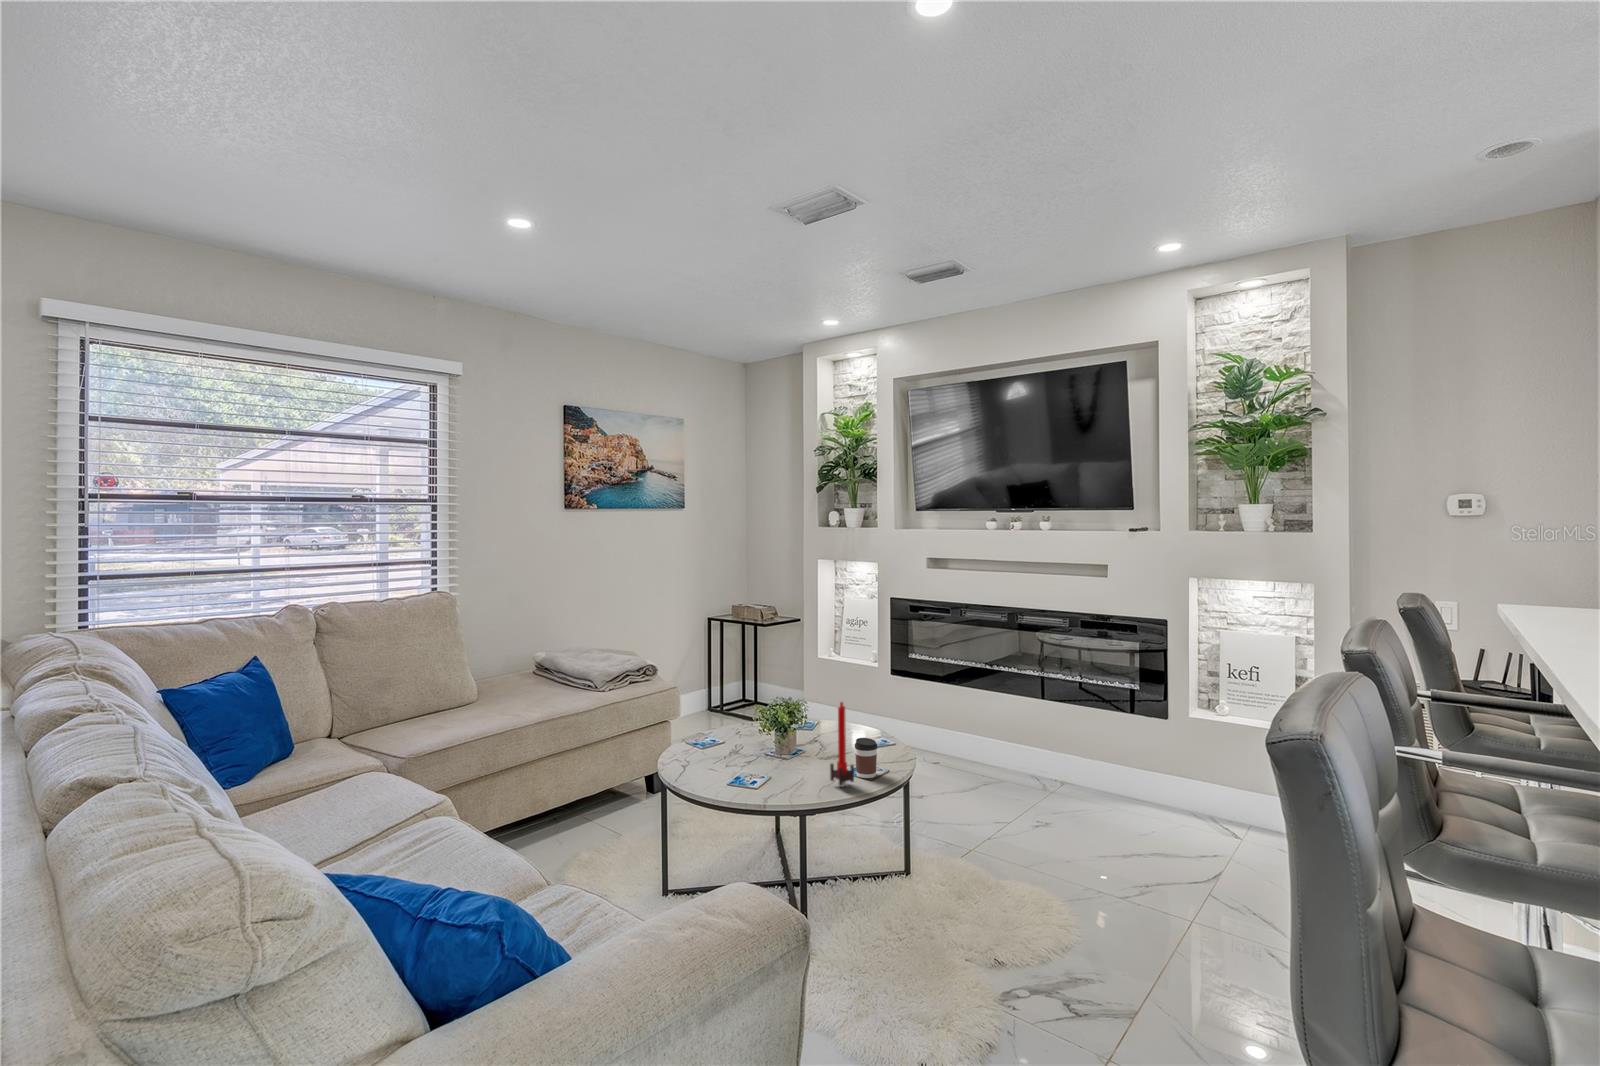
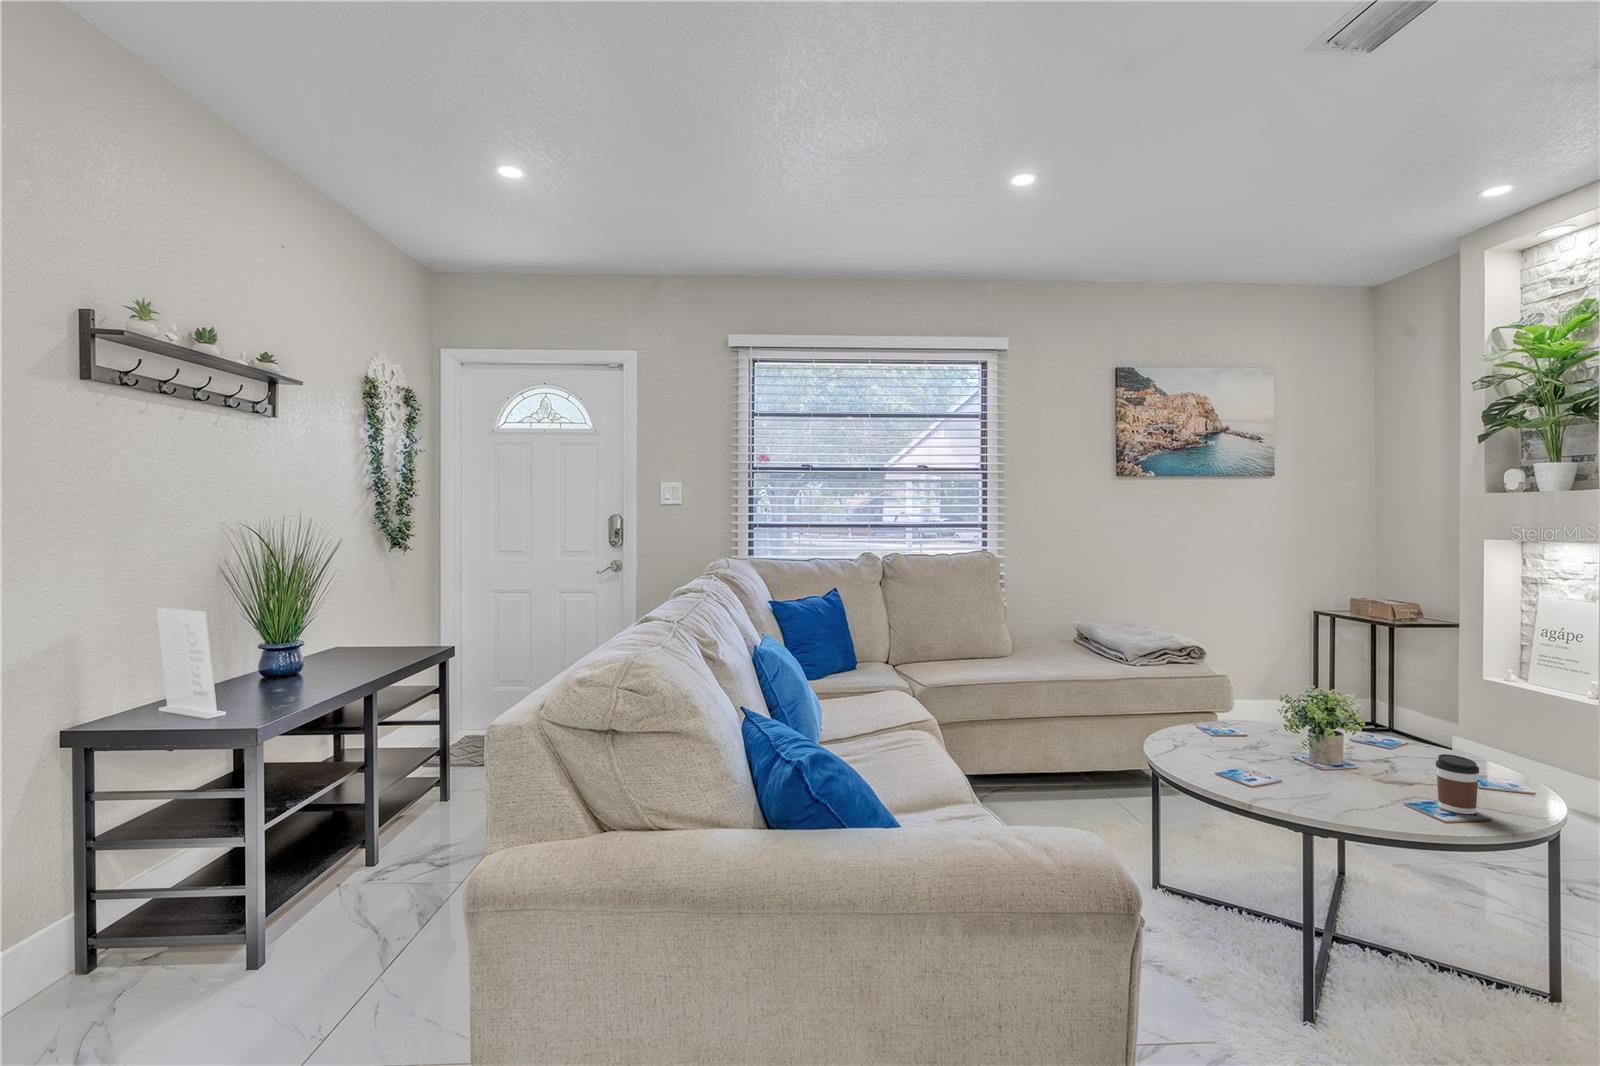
candle: present [830,702,854,787] -> none [1383,693,1423,812]

